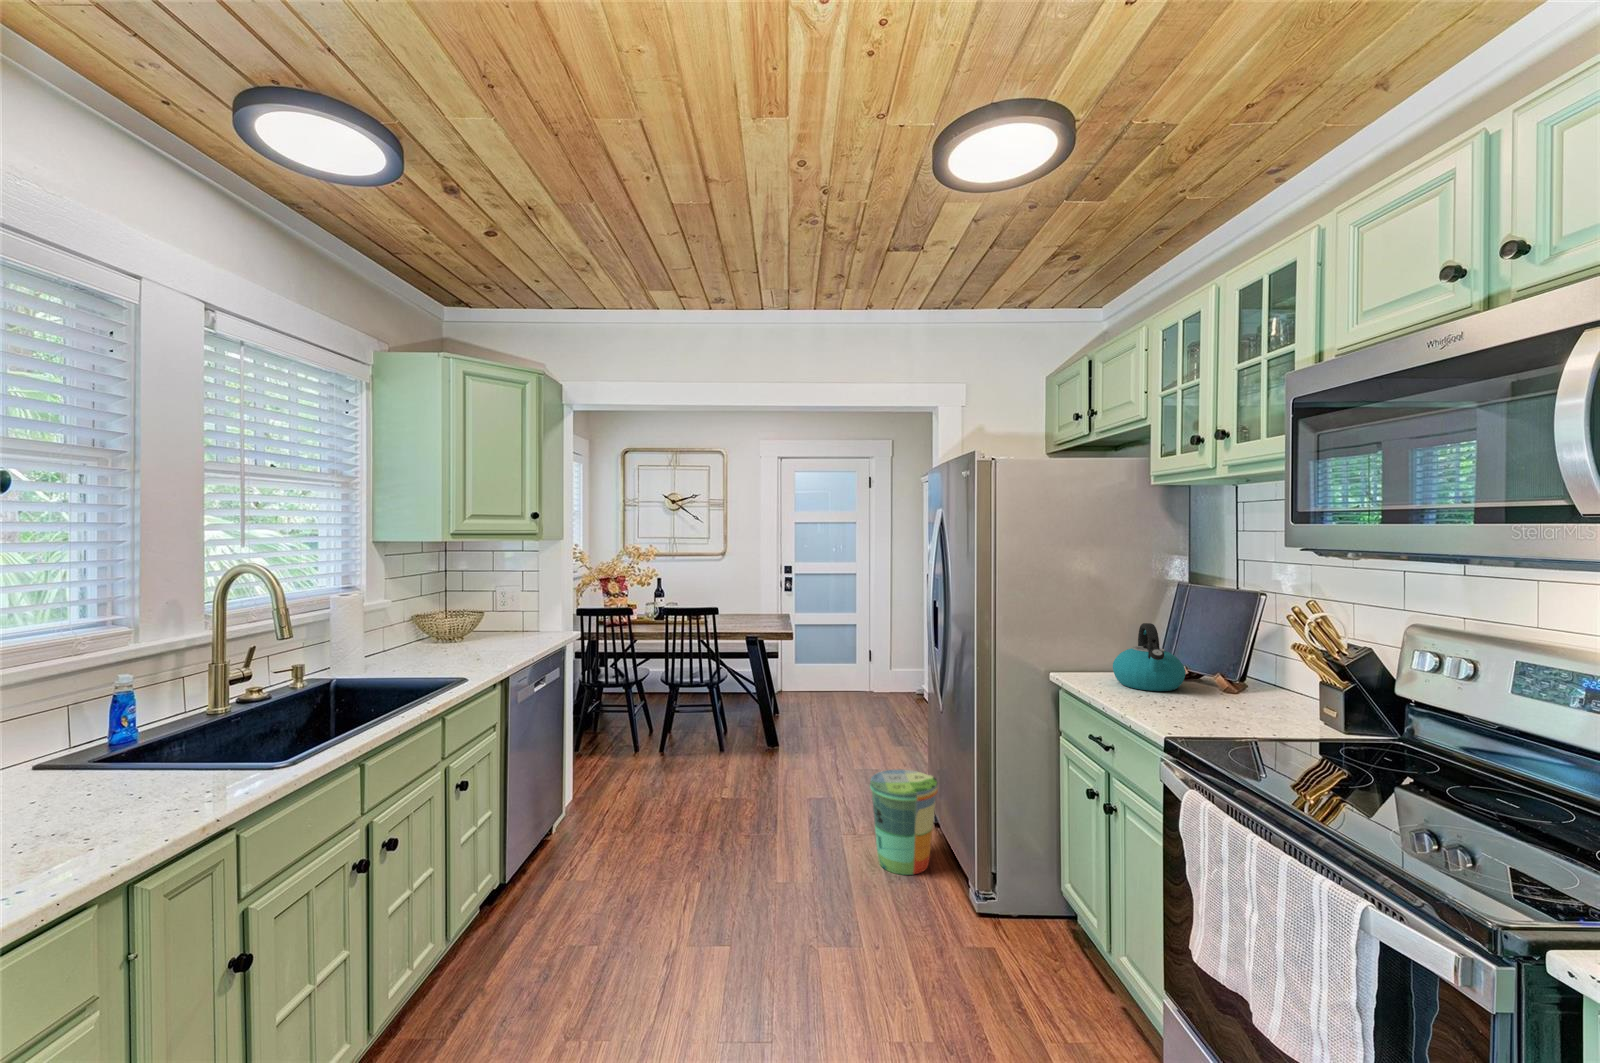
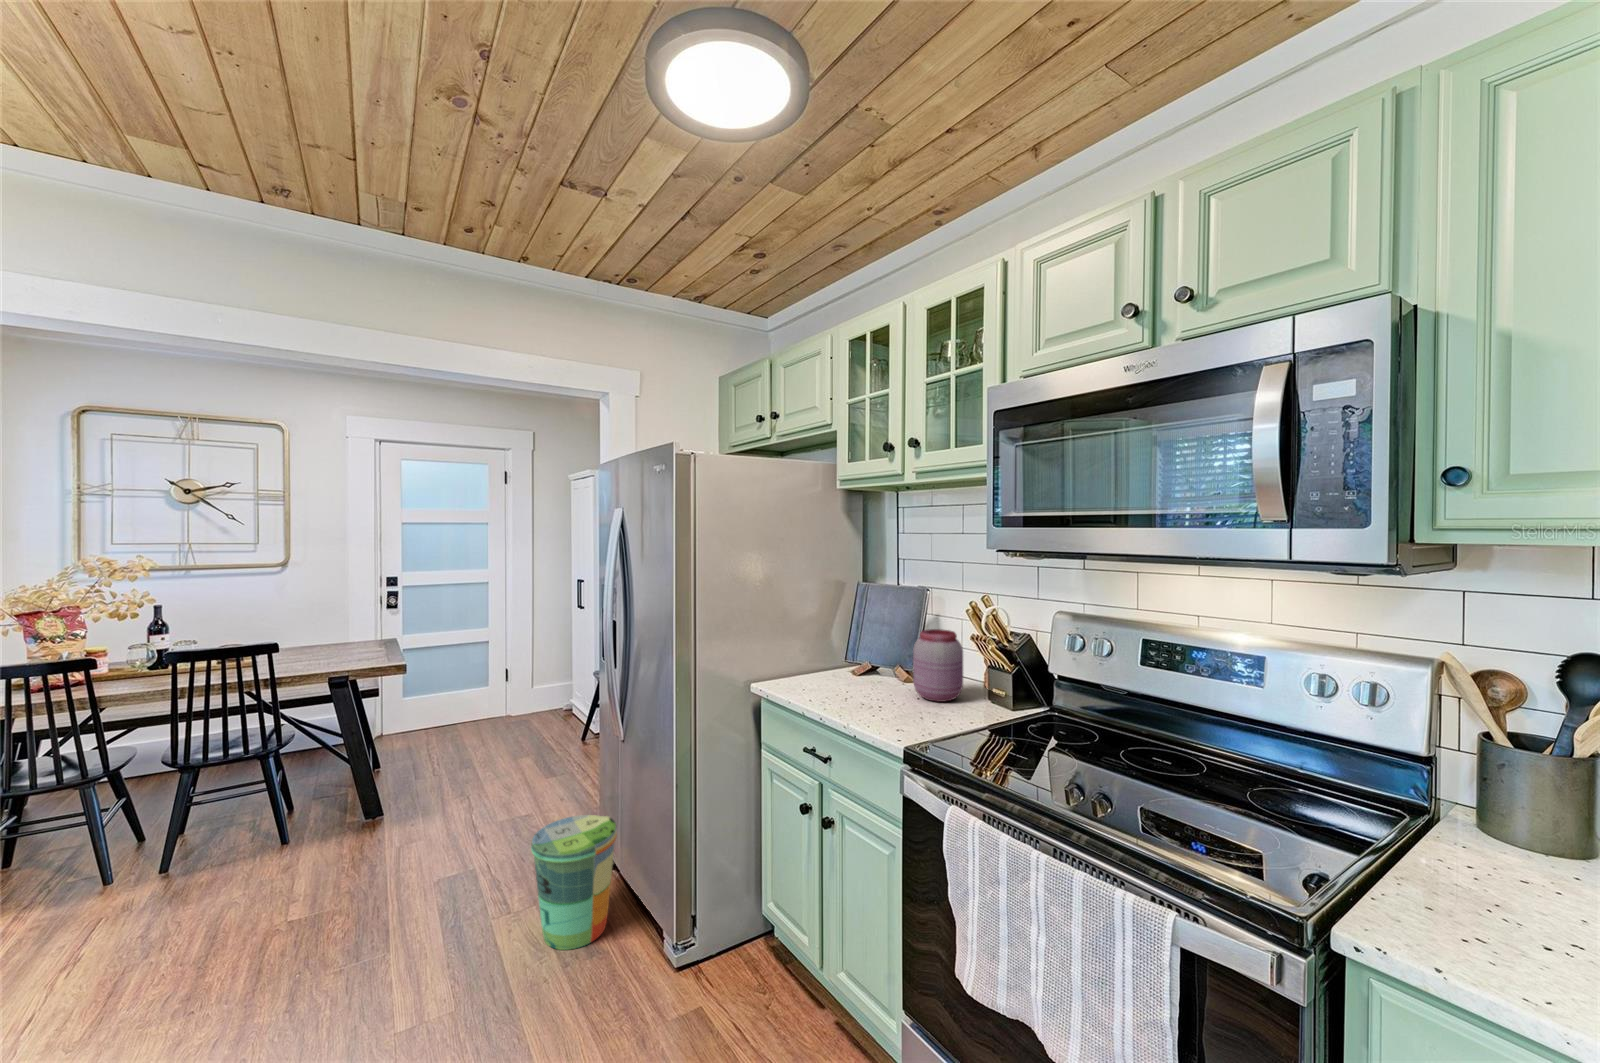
kettle: present [1113,623,1186,691] -> none [810,624,874,692]
jar: none [1222,635,1285,713] -> present [913,629,963,702]

